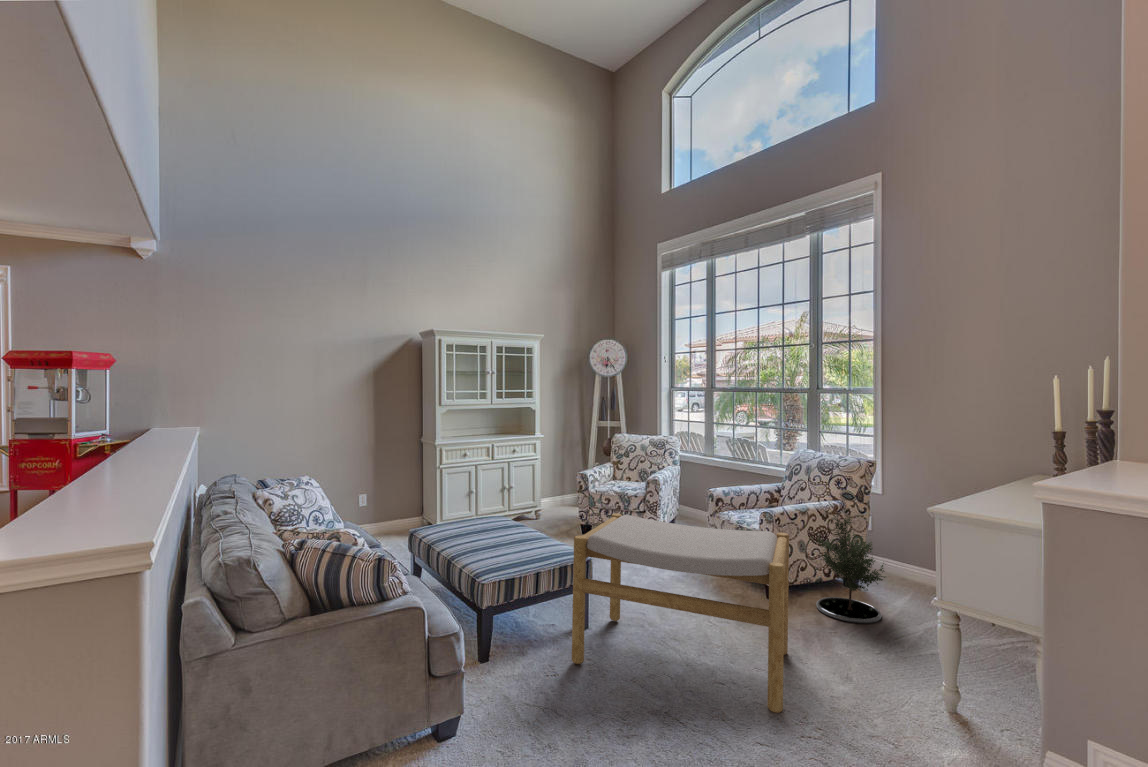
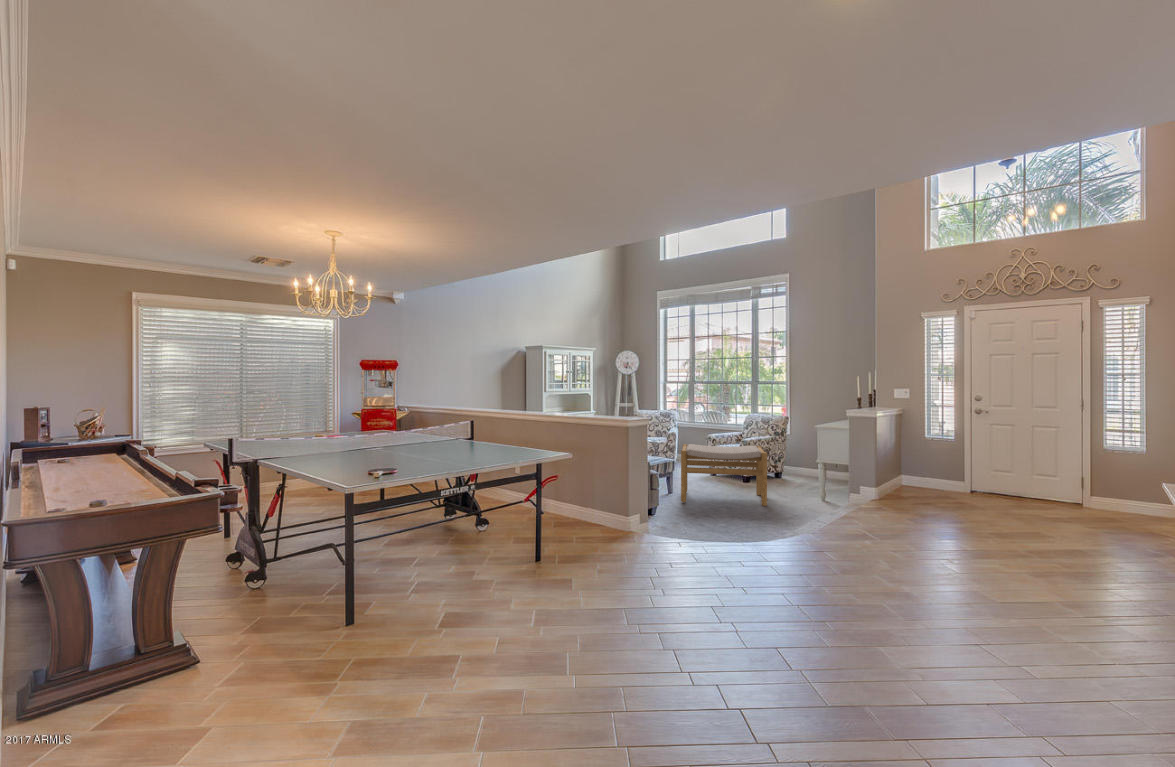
potted tree: present [816,508,886,623] -> none [765,437,796,486]

